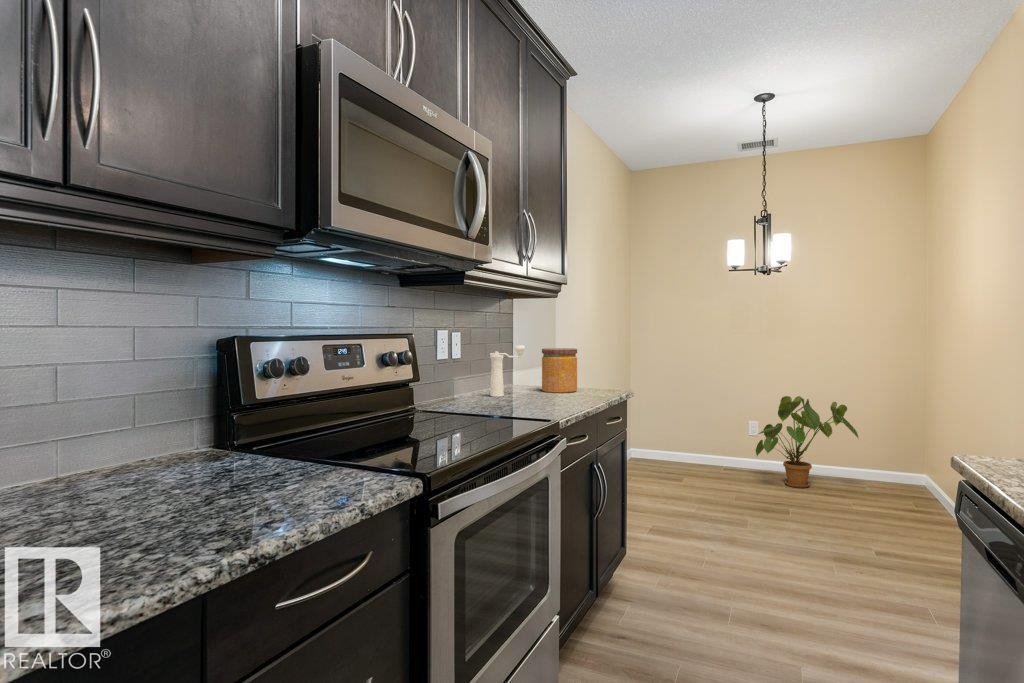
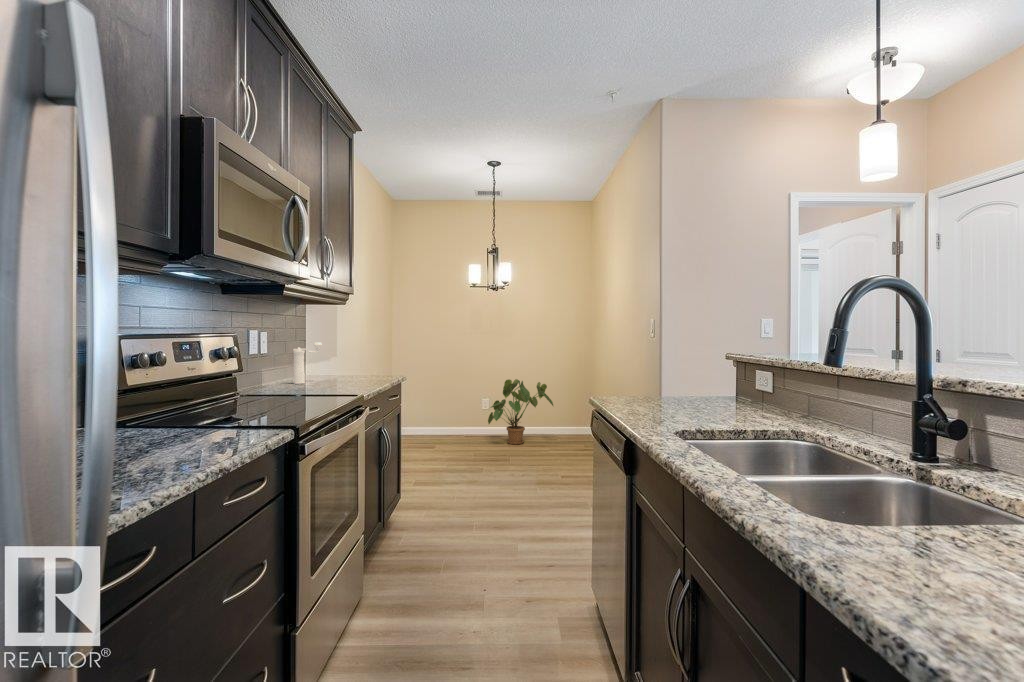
jar: present [542,348,577,393] -> none [334,345,363,379]

